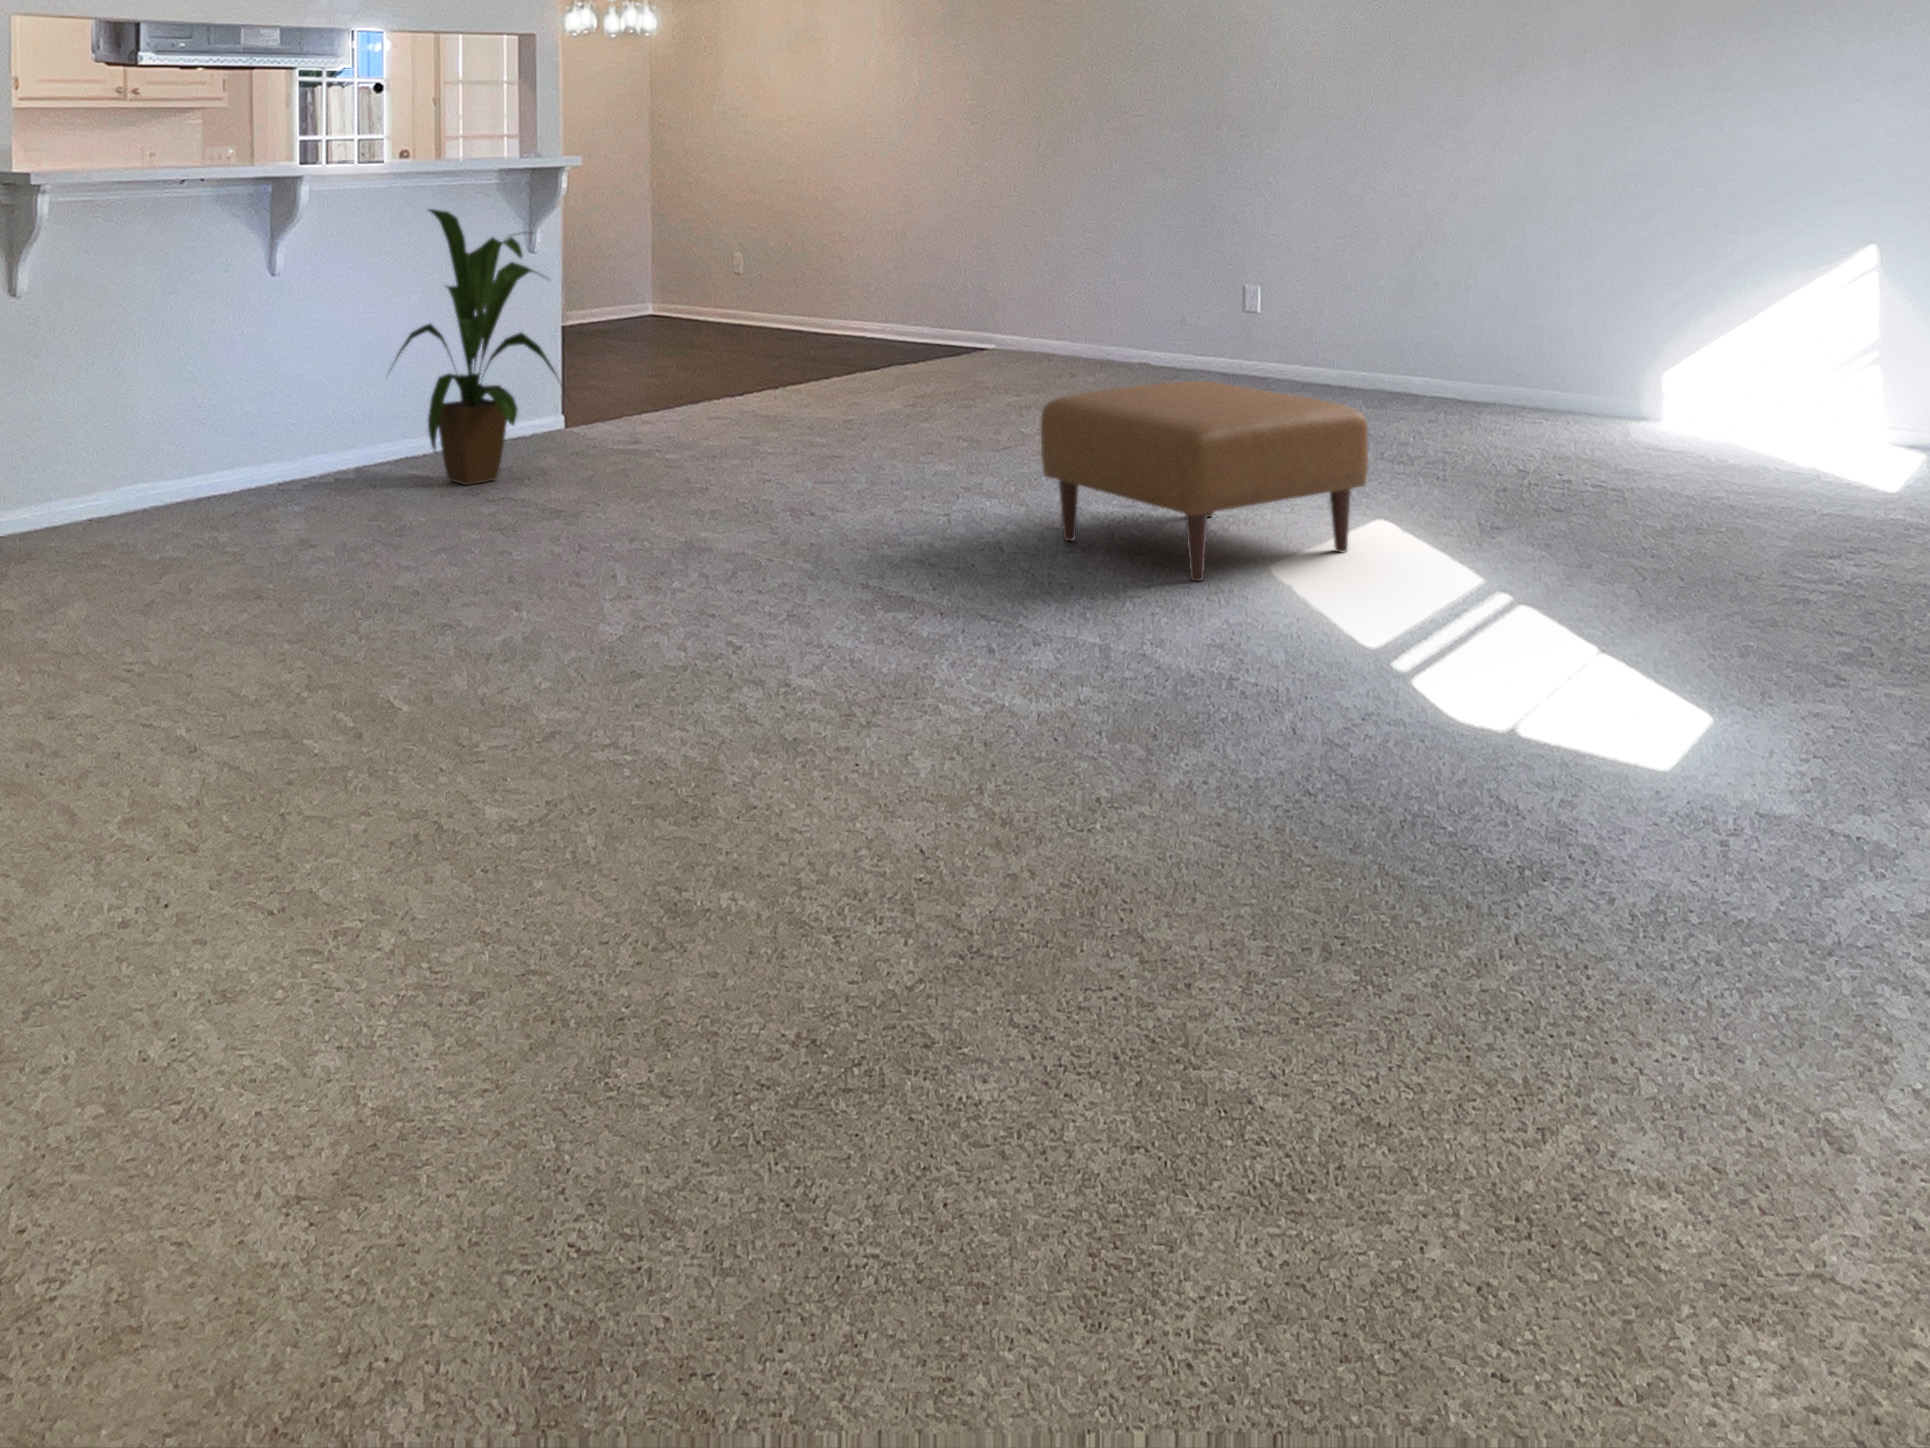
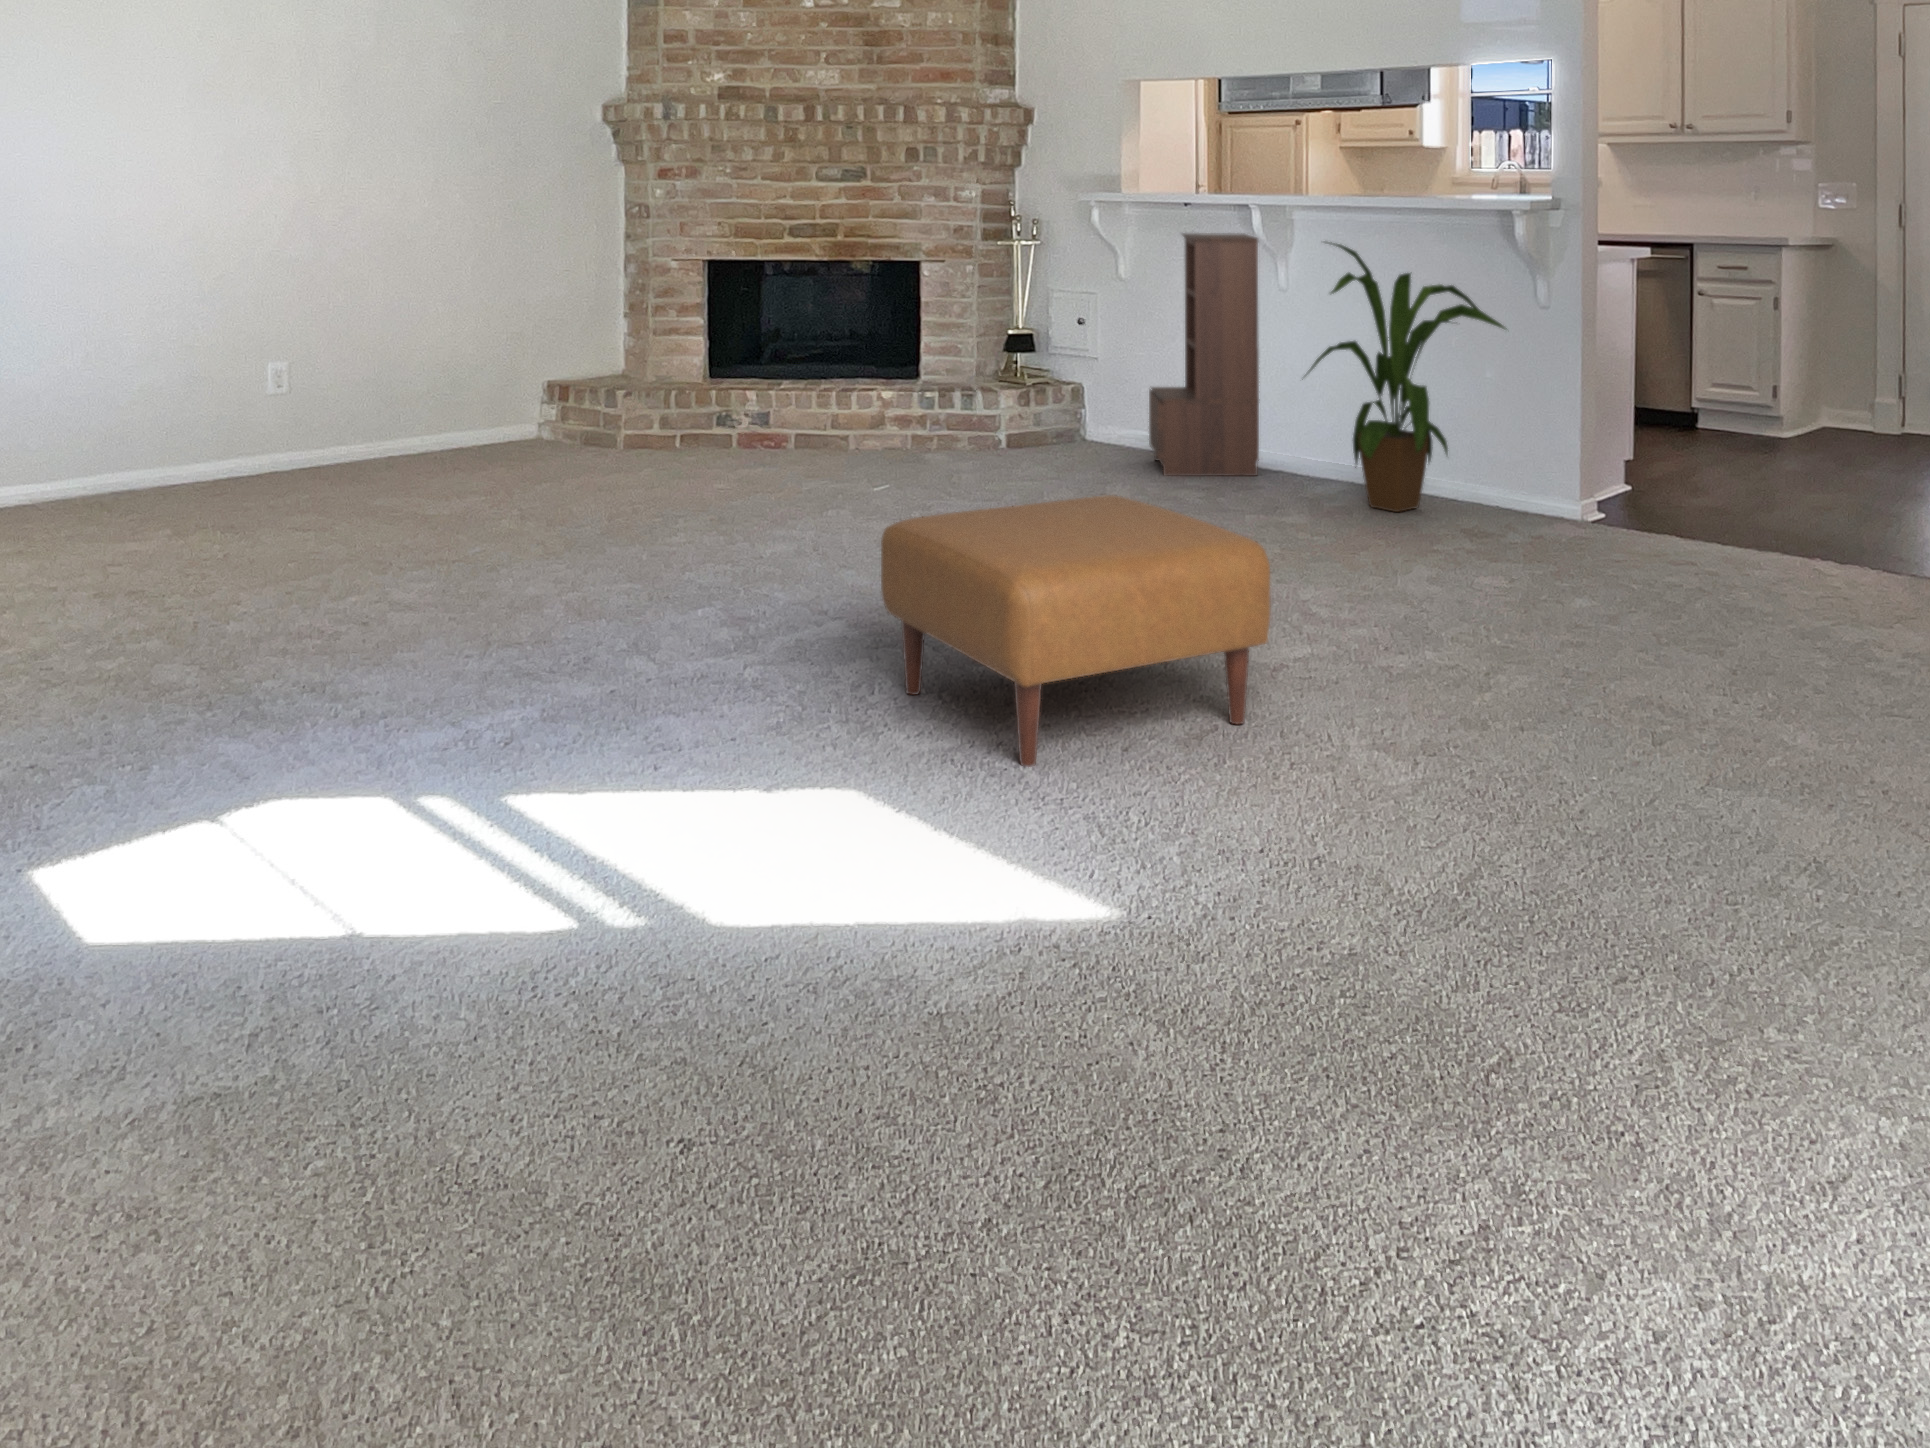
bookshelf: none [96,219,257,541] -> present [1149,233,1259,476]

